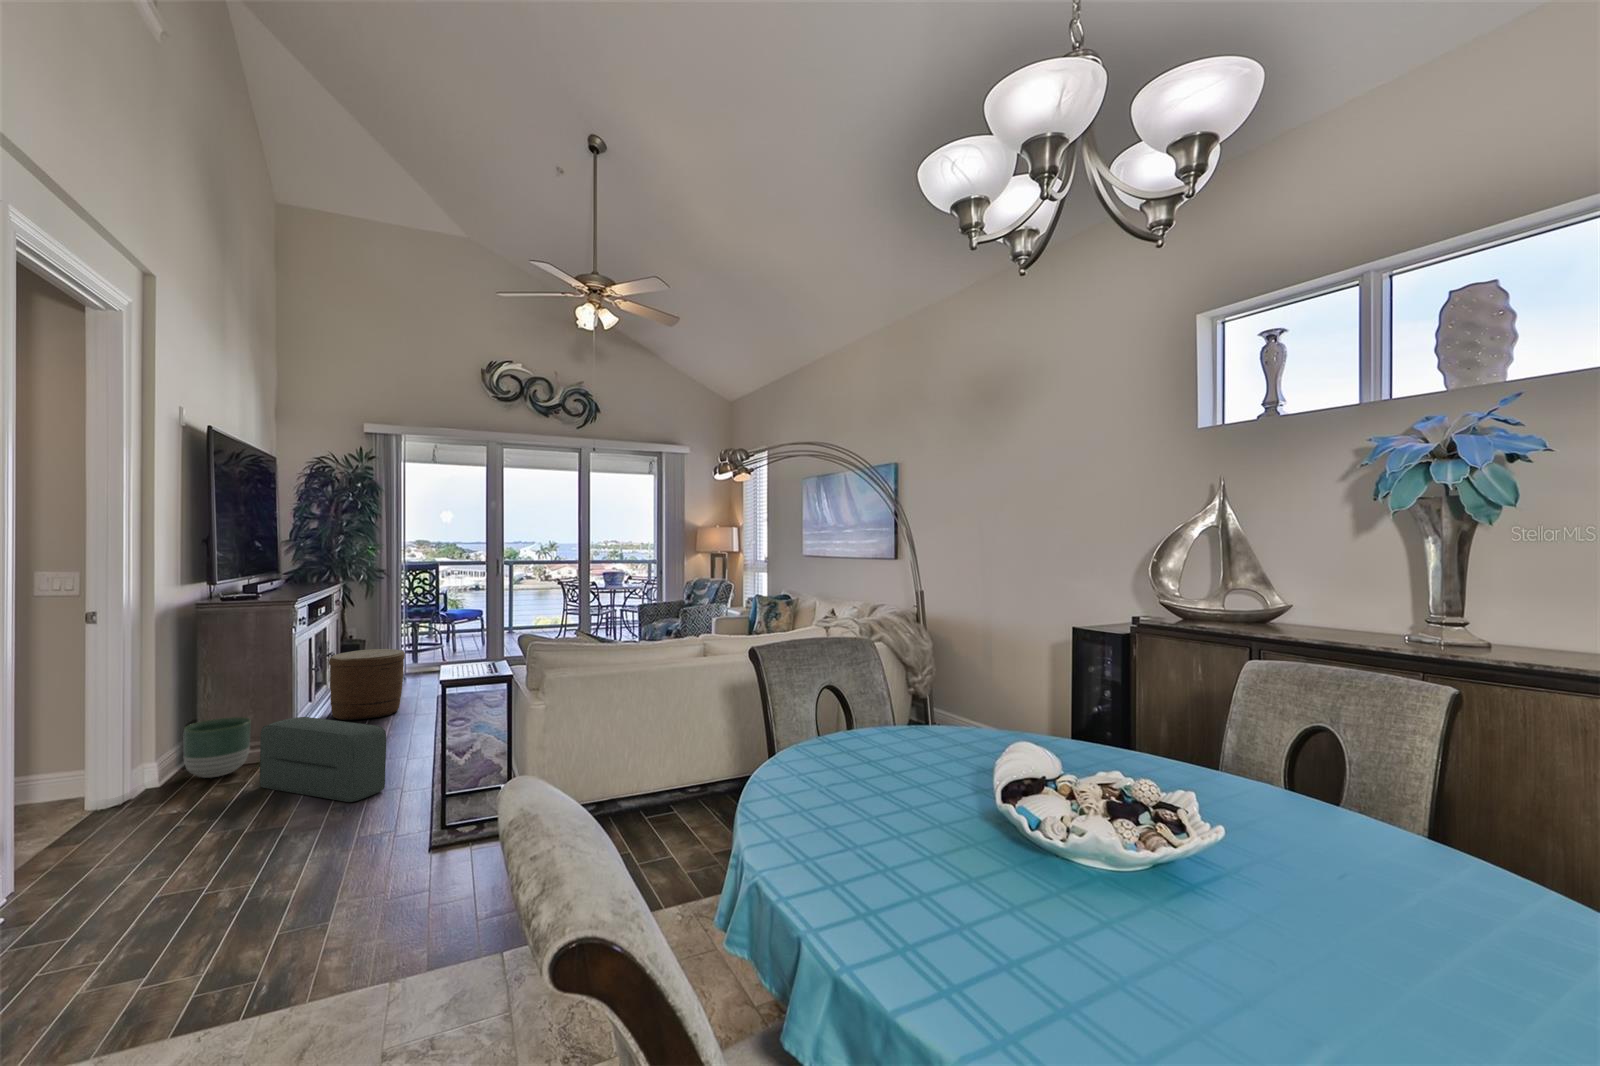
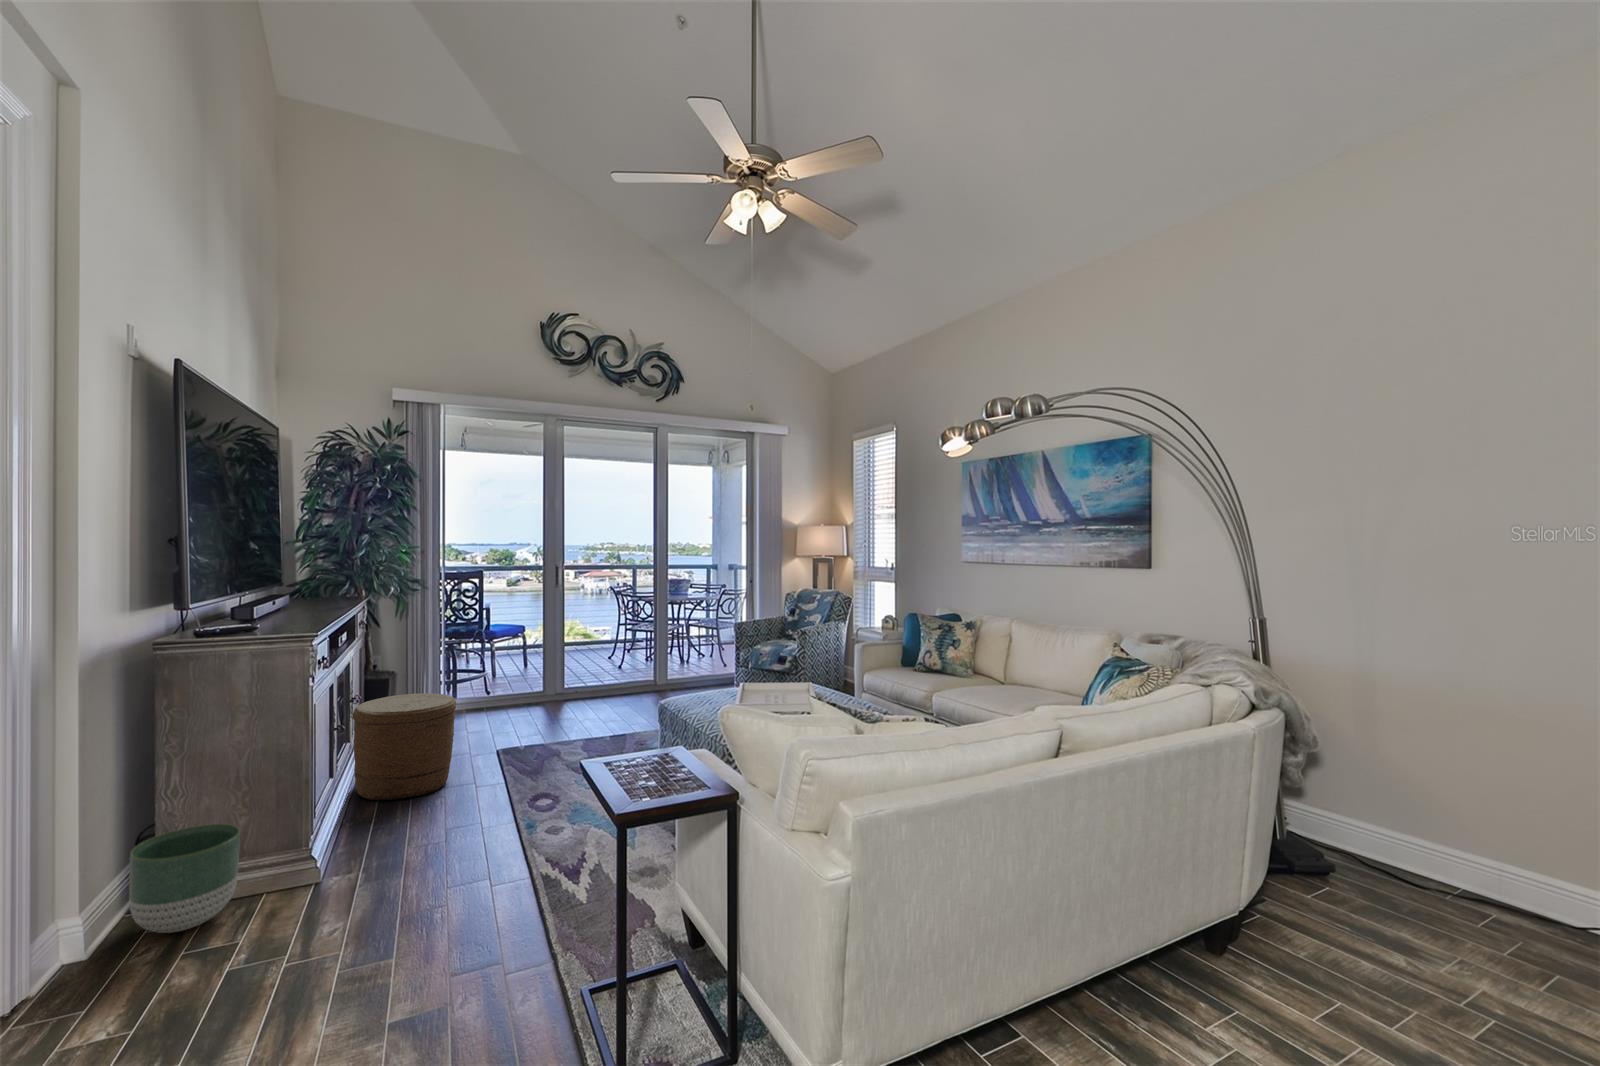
pouf: present [260,717,386,802] -> none [253,831,465,1001]

